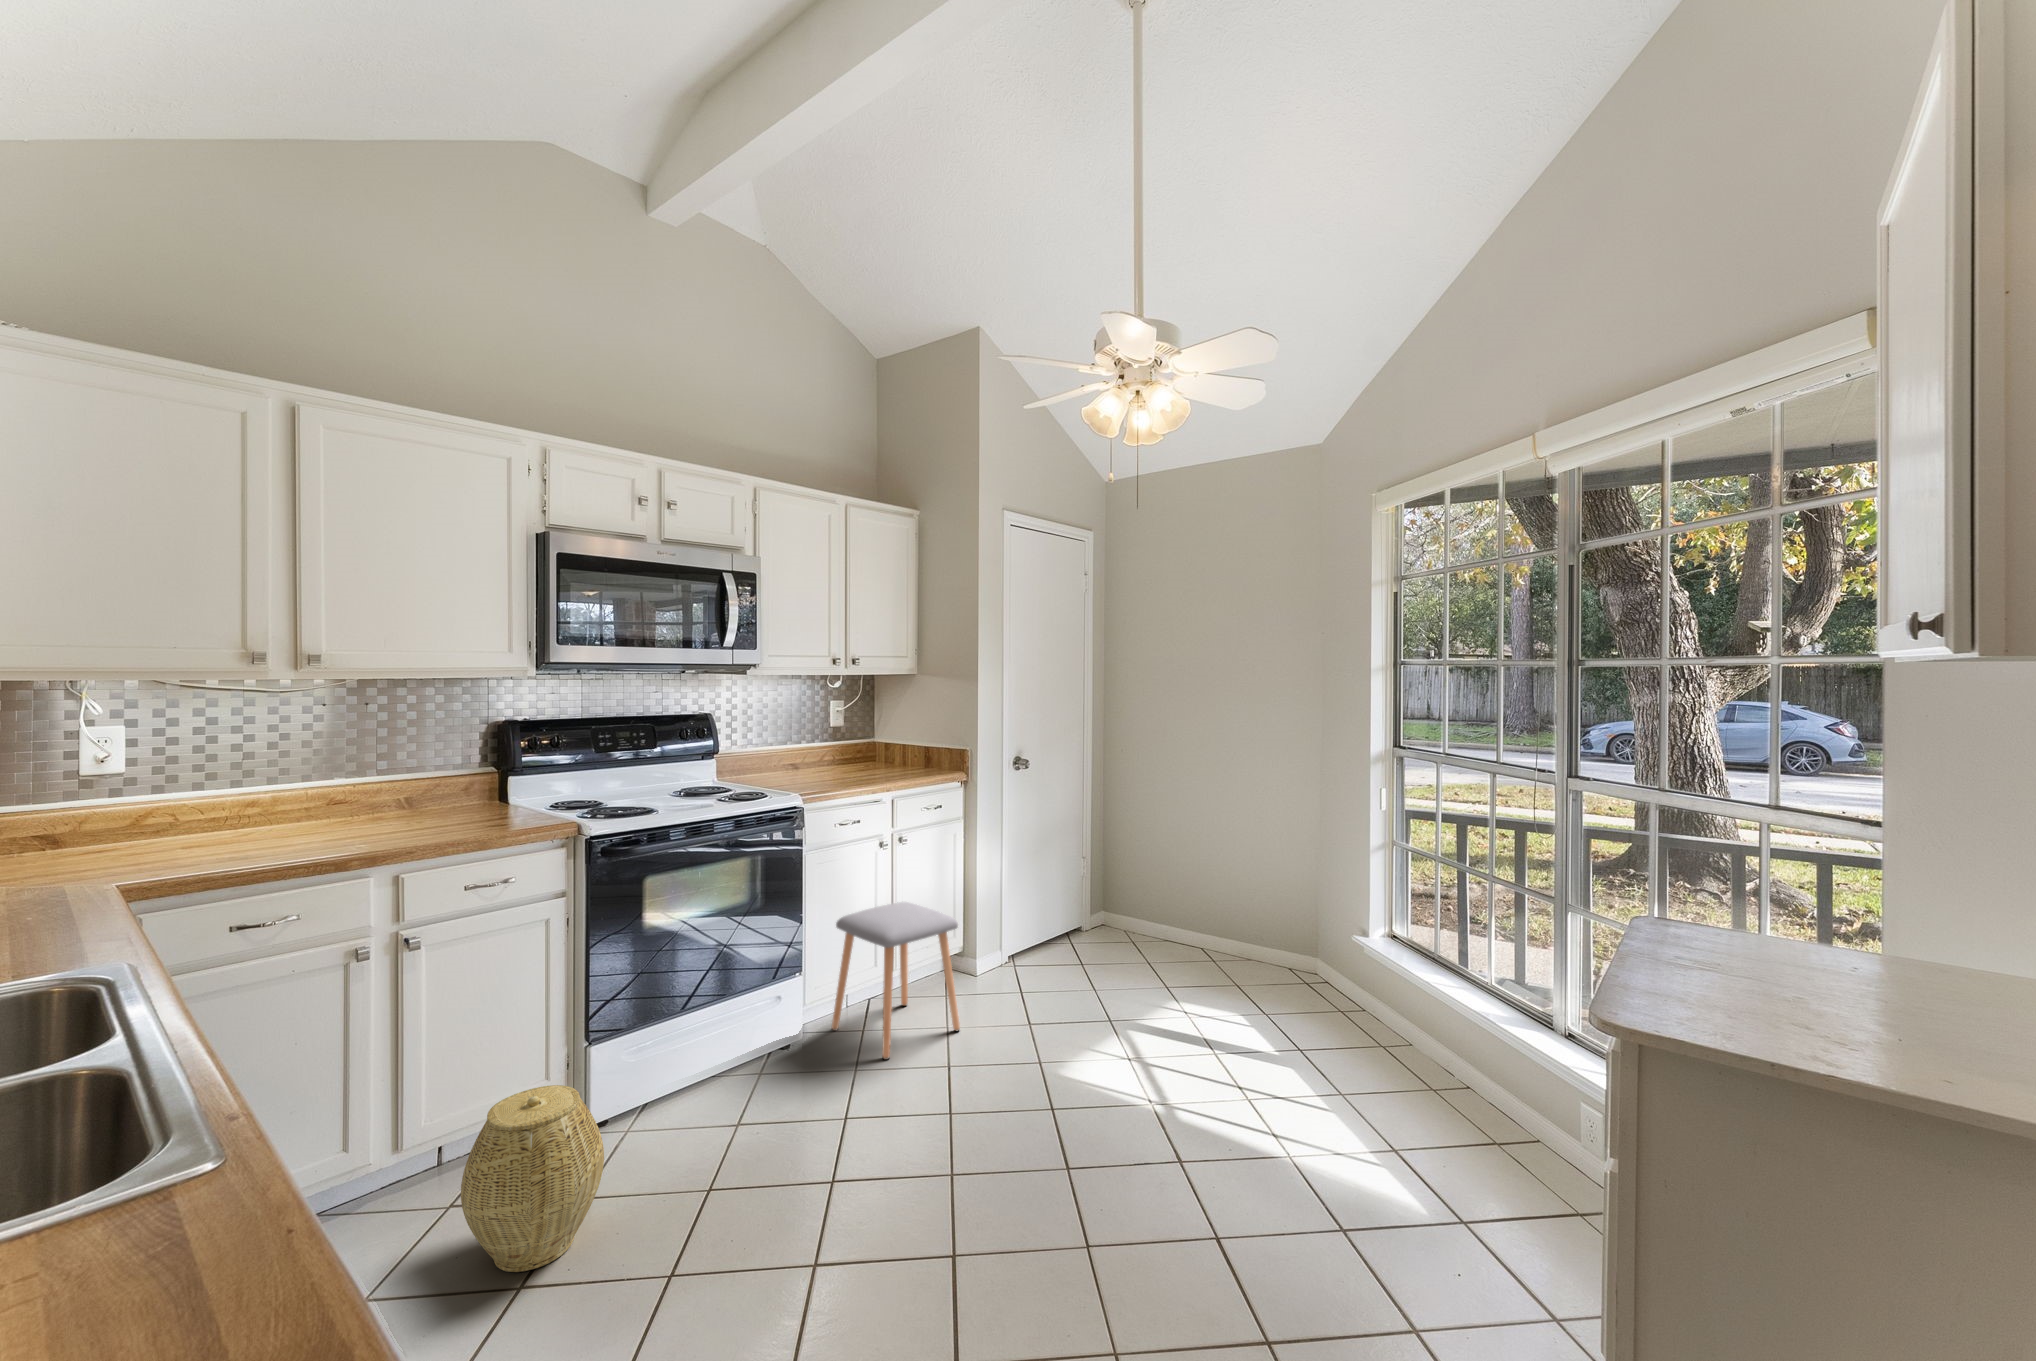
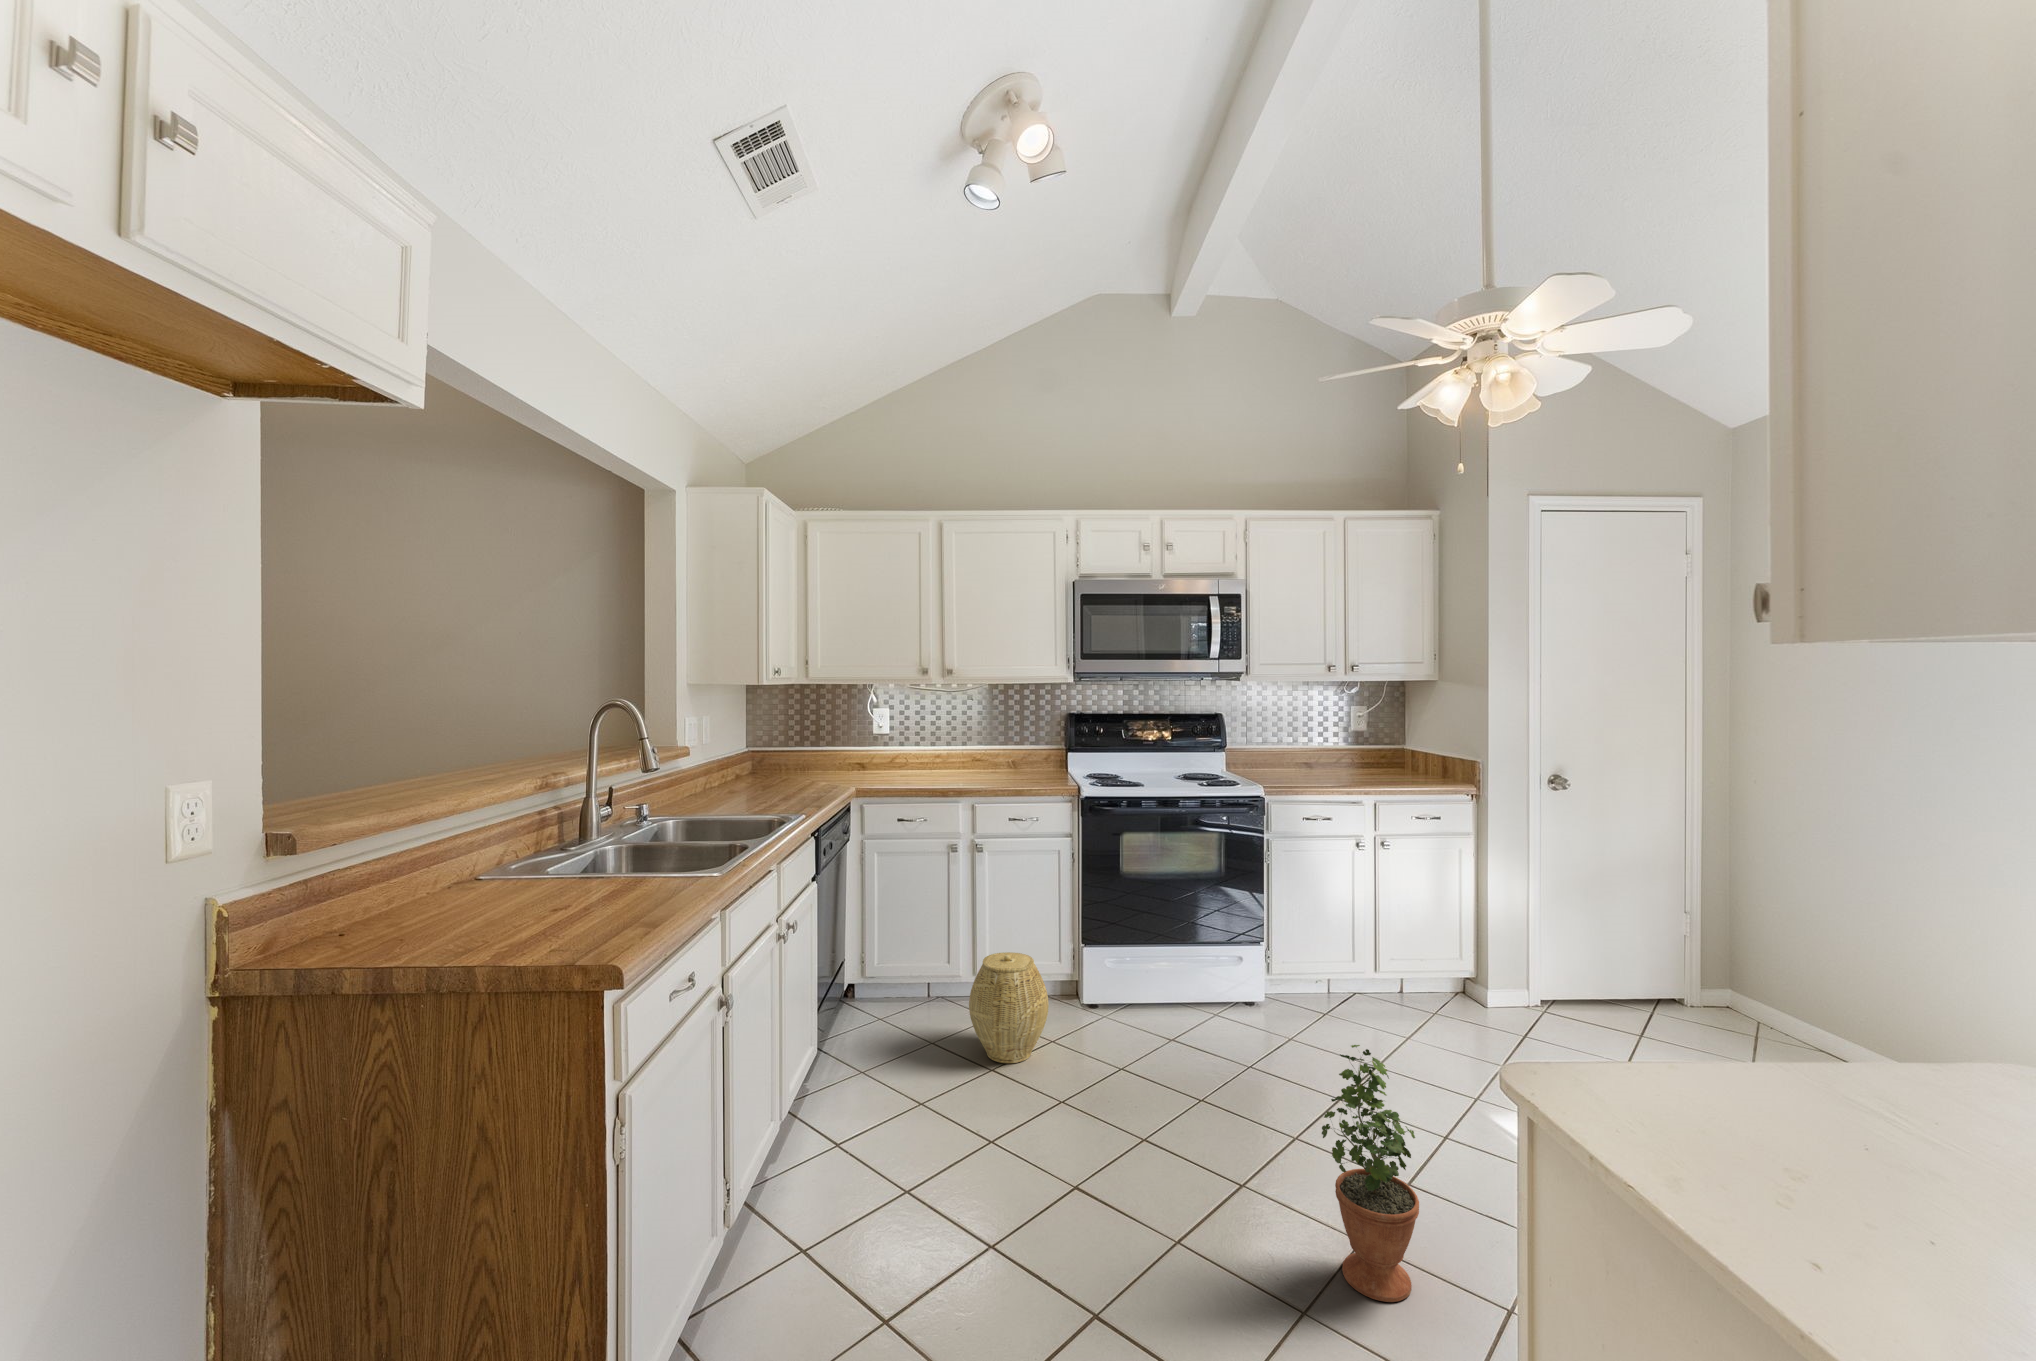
stool: present [832,902,960,1060] -> none [1296,903,1415,1046]
potted plant: none [1077,1039,1169,1289] -> present [1322,1045,1419,1302]

